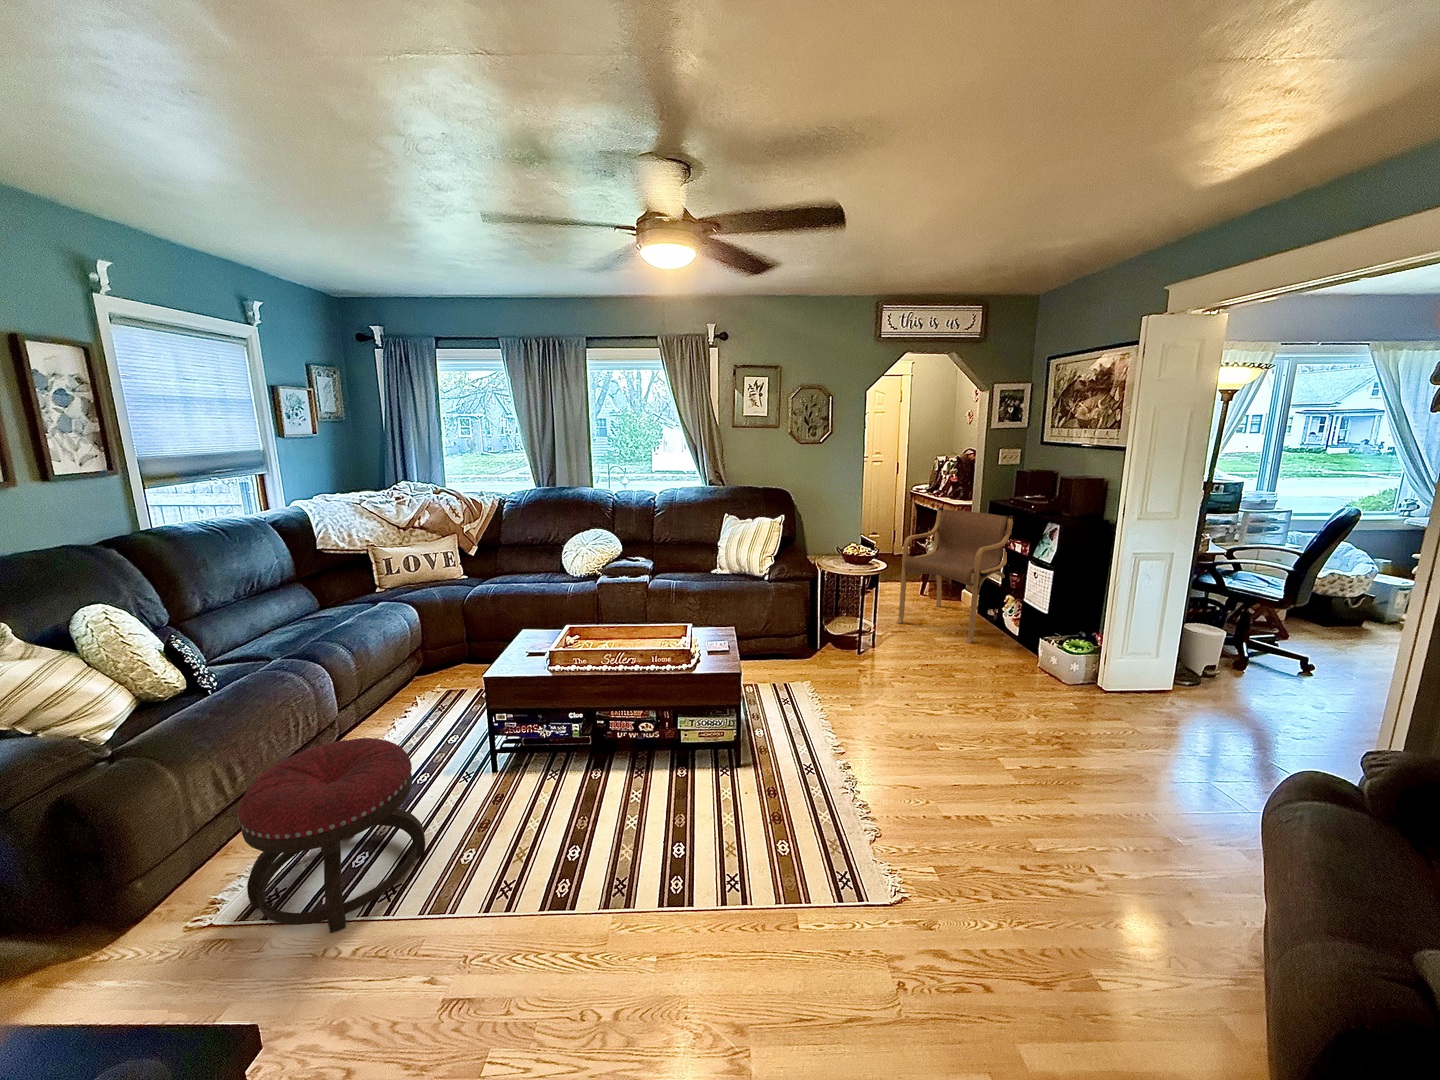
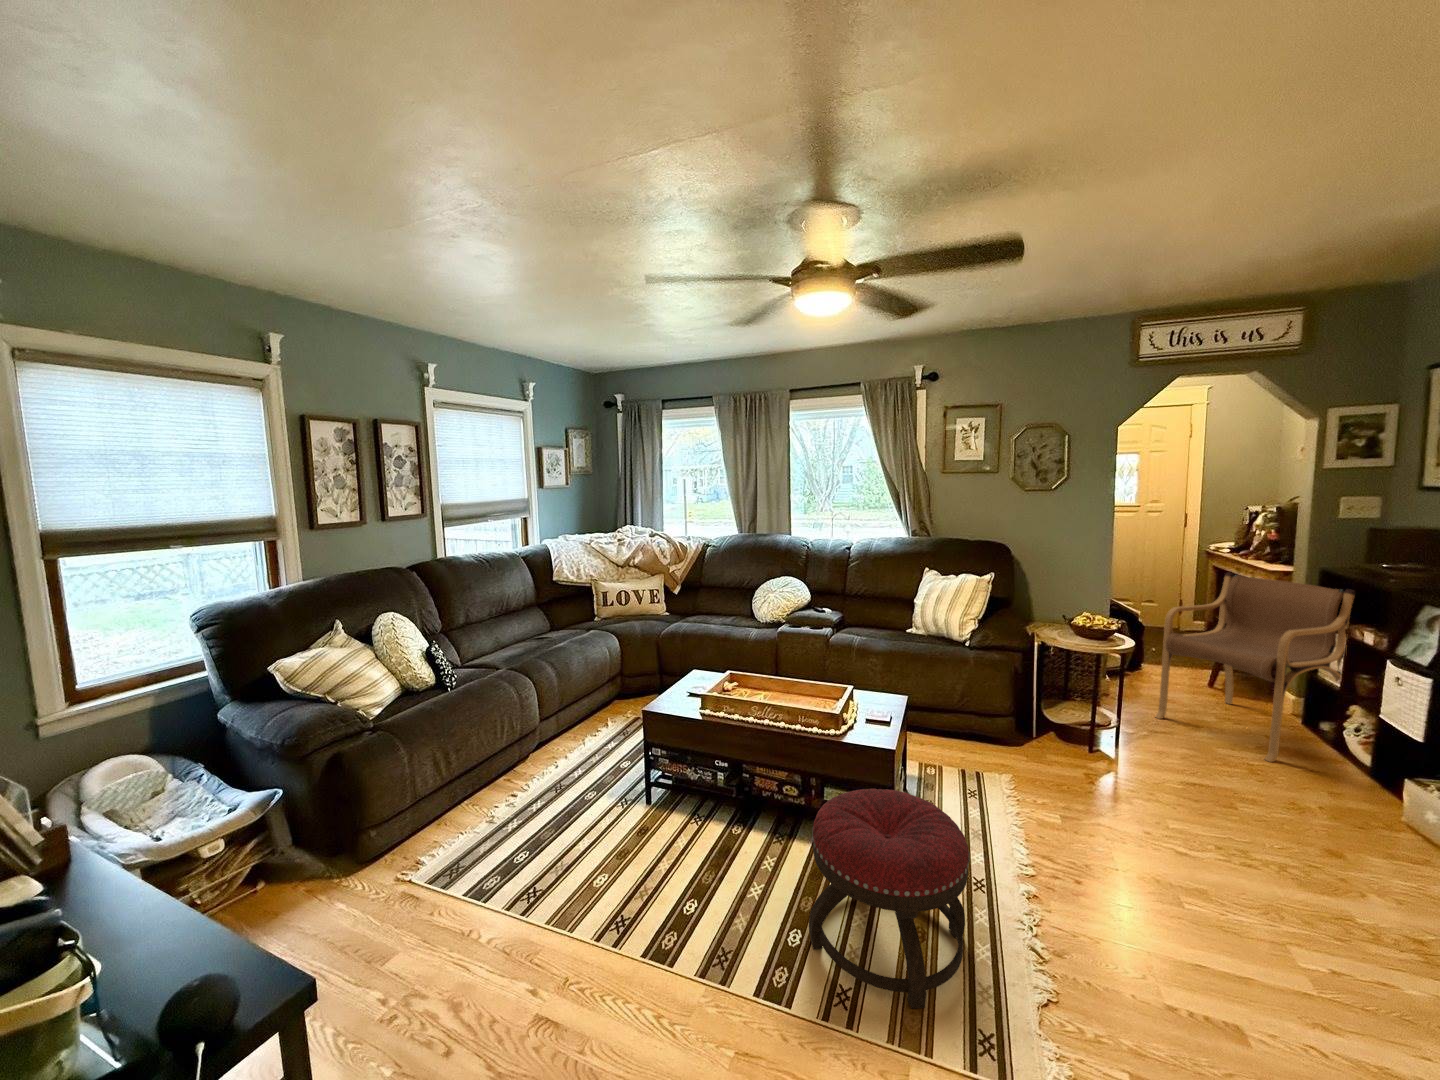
ottoman: present [238,738,425,933] -> present [809,789,970,1009]

